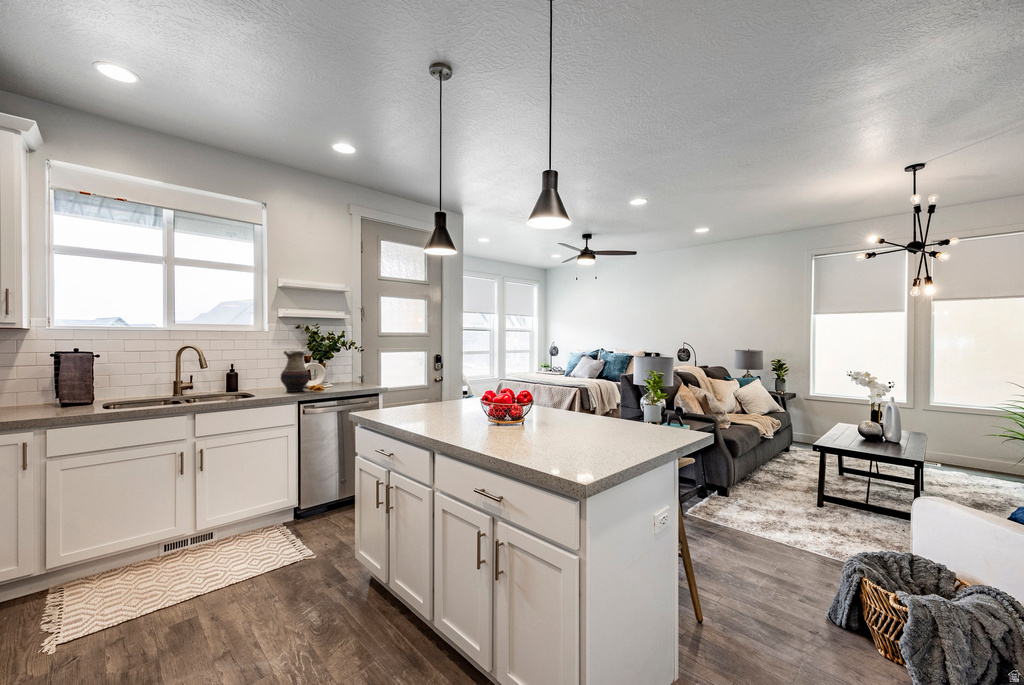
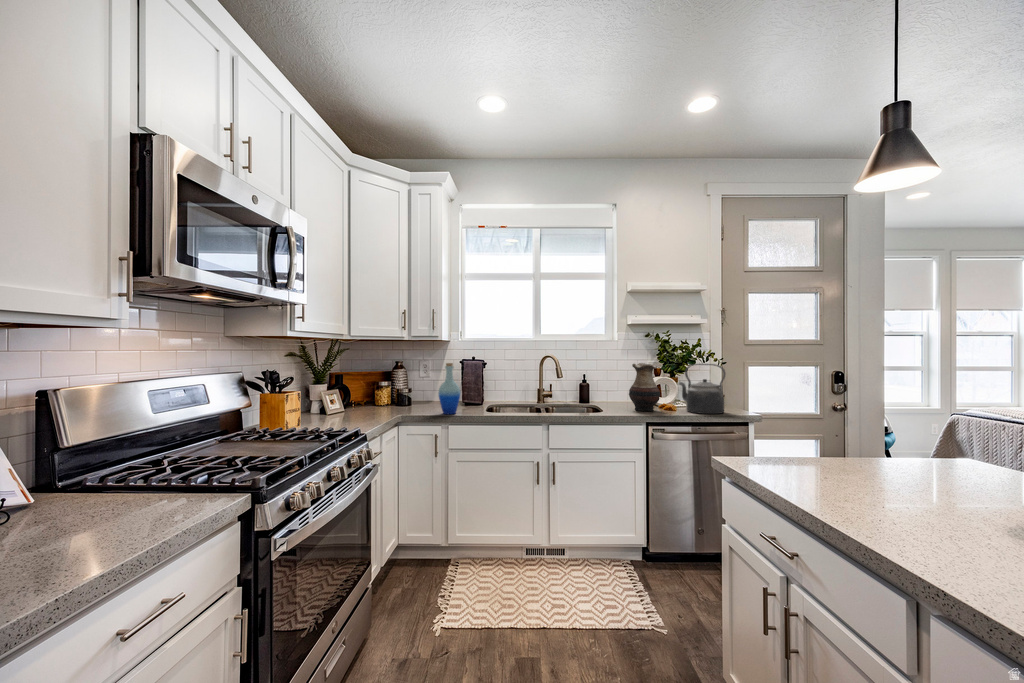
kettle: none [326,350,363,390] -> present [679,364,725,414]
bottle: none [28,353,66,413] -> present [439,363,460,414]

